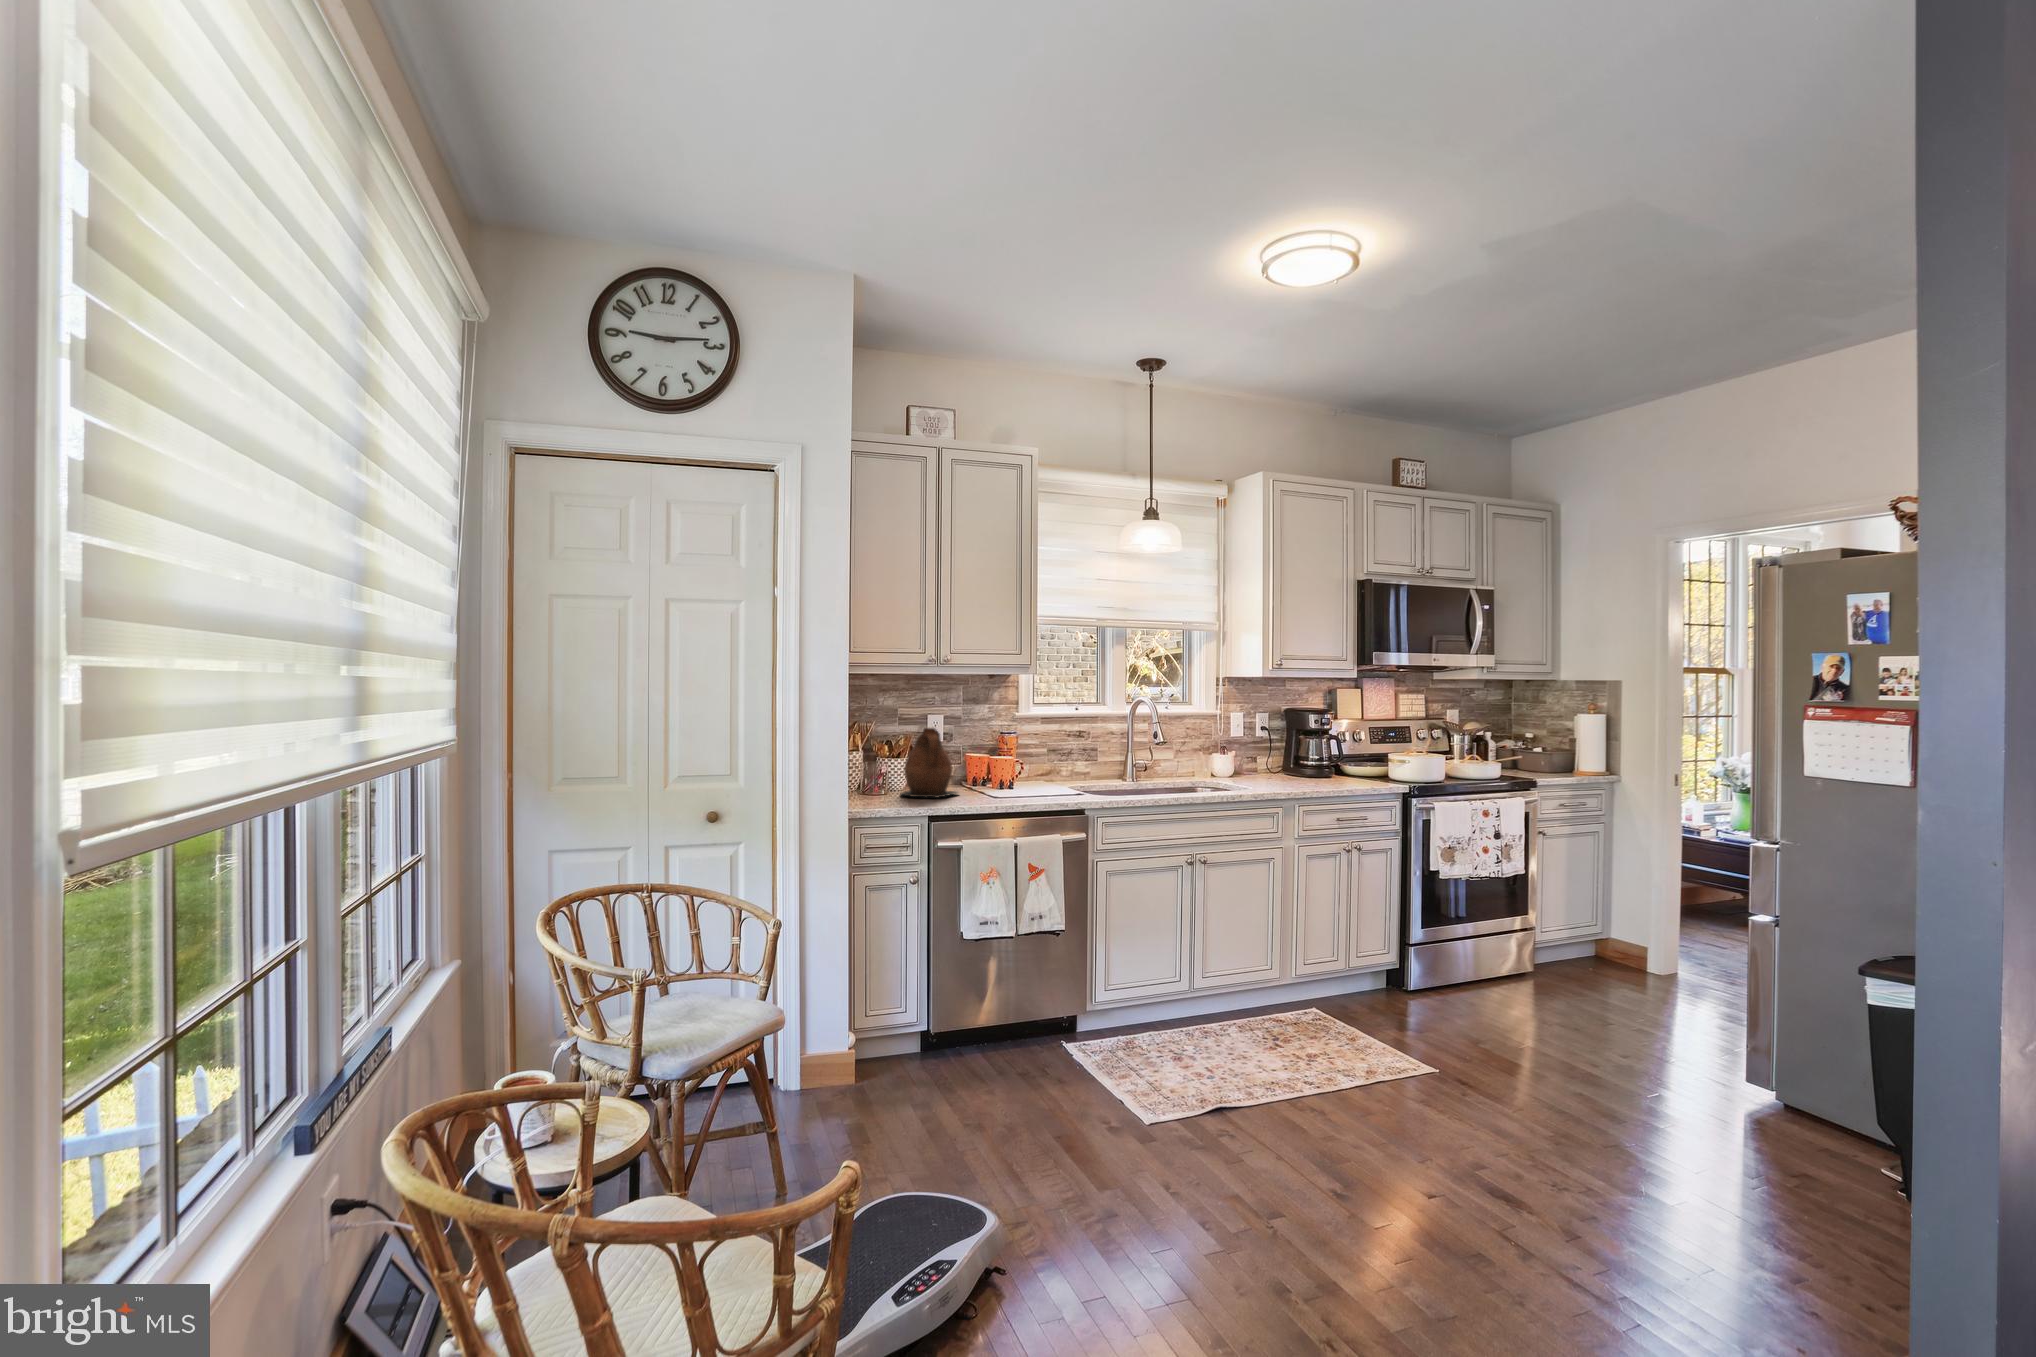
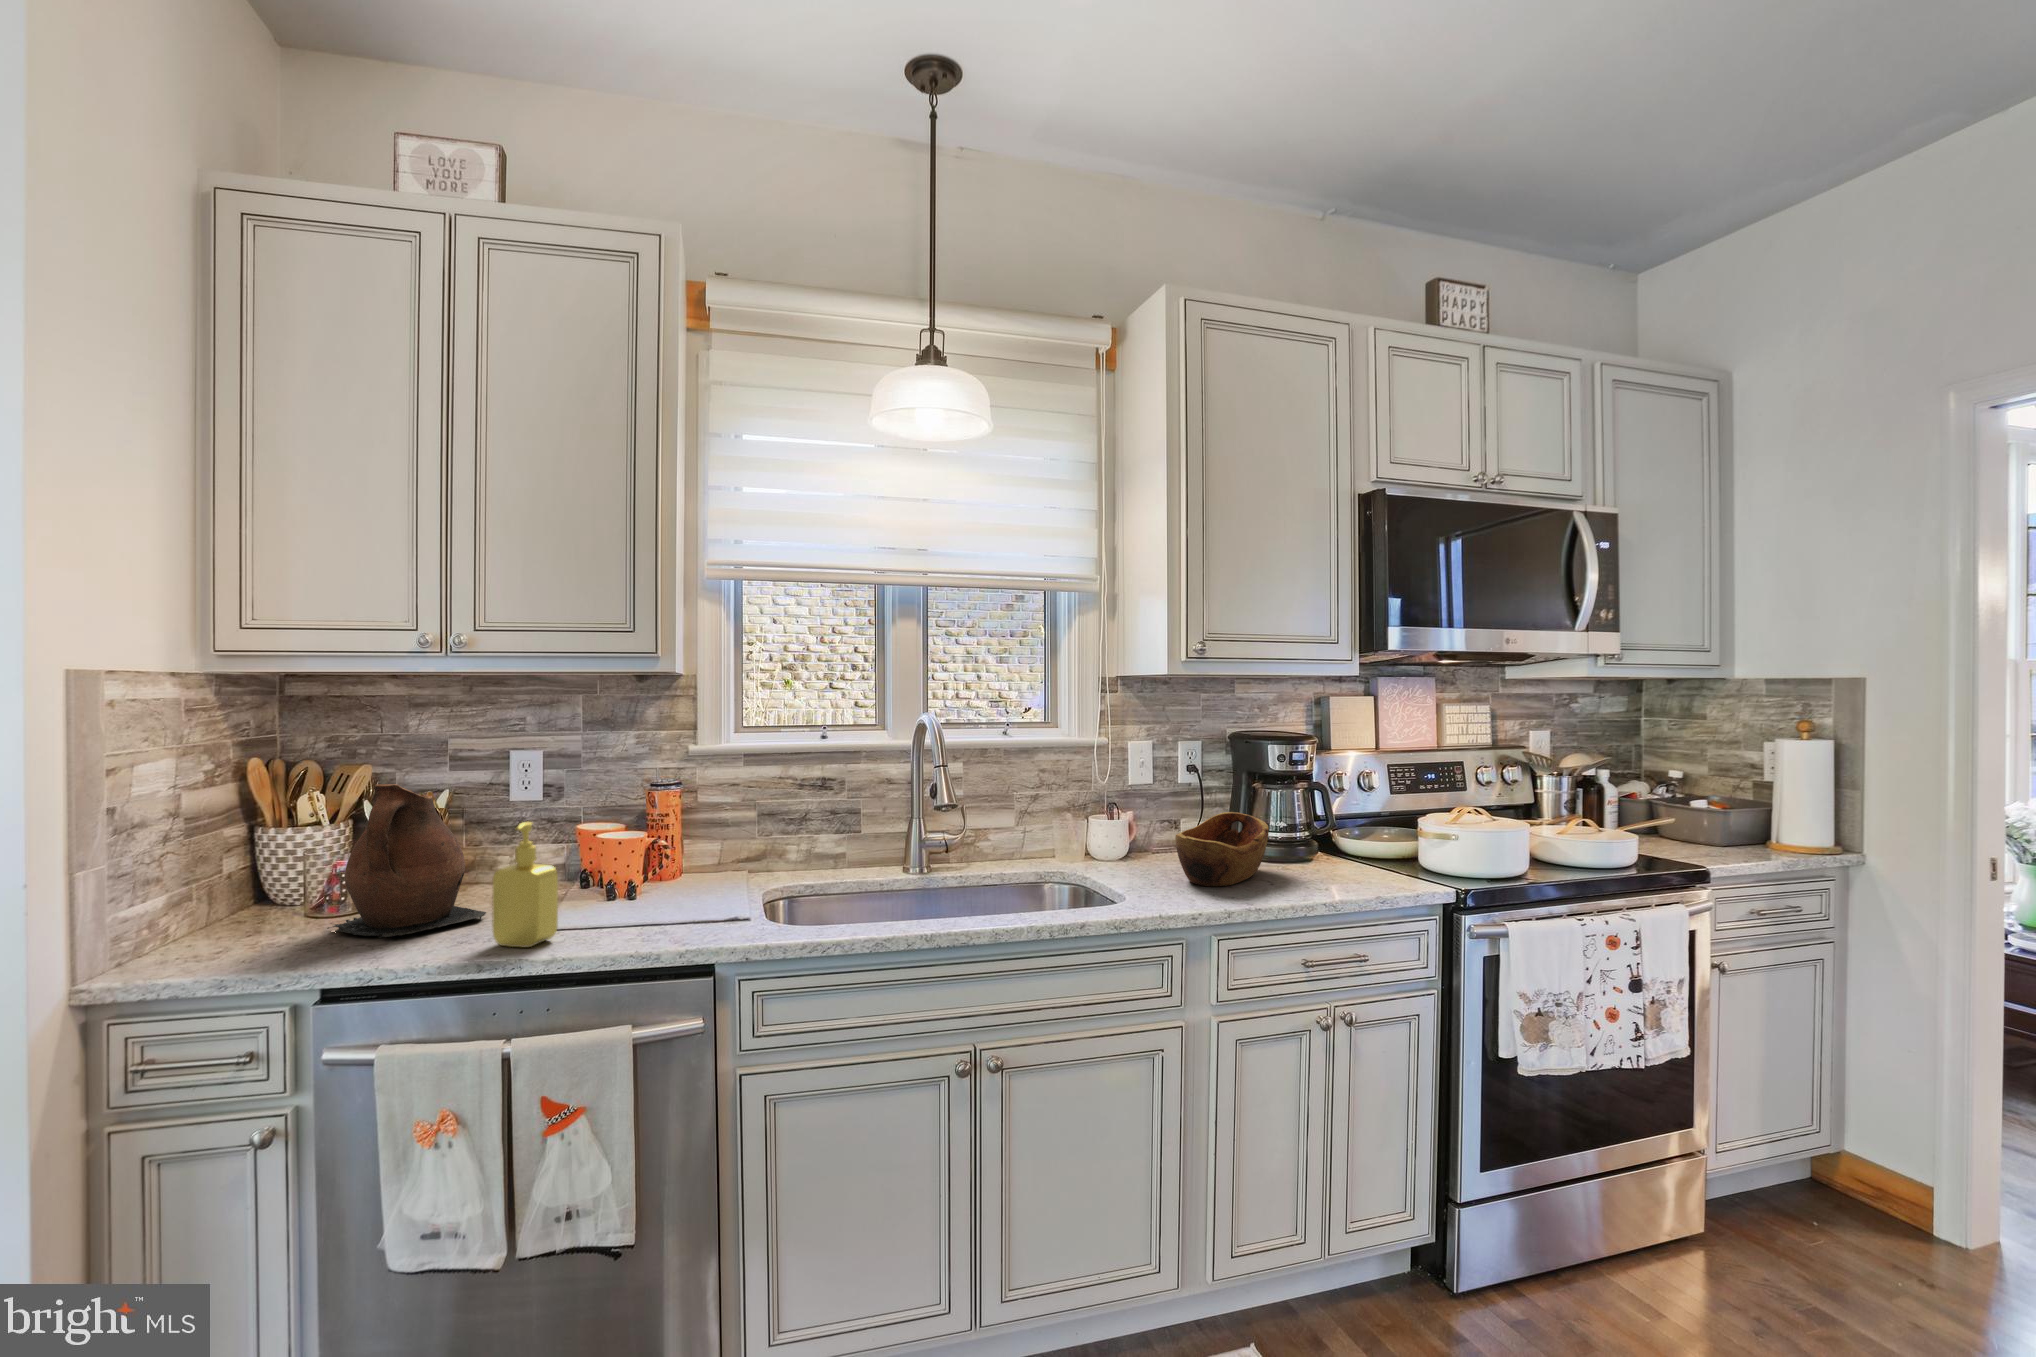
soap dispenser: none [990,744,1016,800] -> present [492,821,558,947]
wooden bowl: none [1269,751,1315,785] -> present [1175,812,1269,886]

